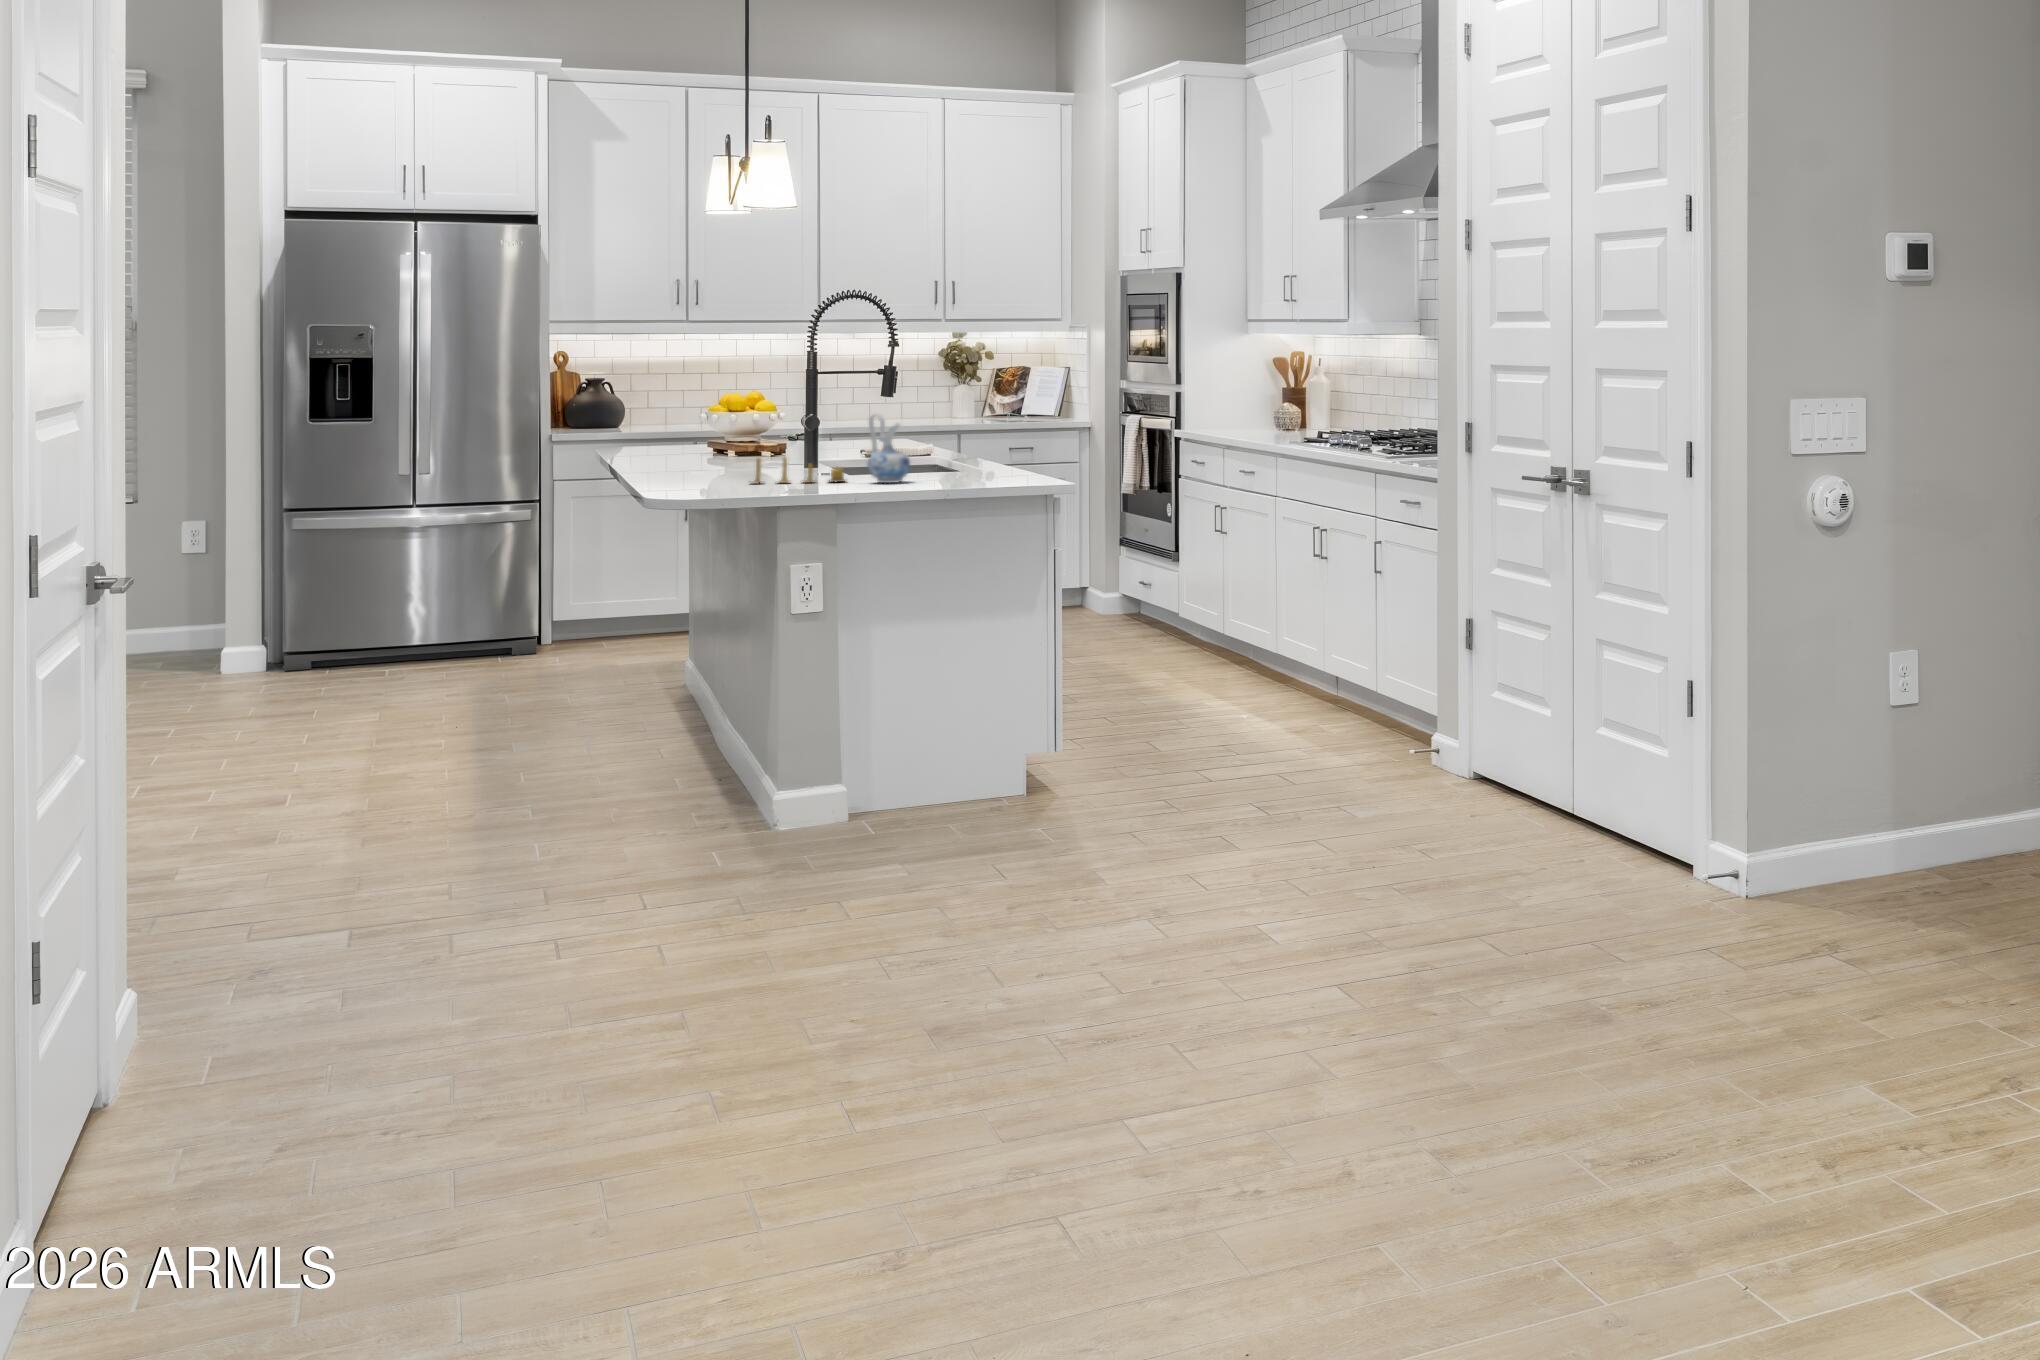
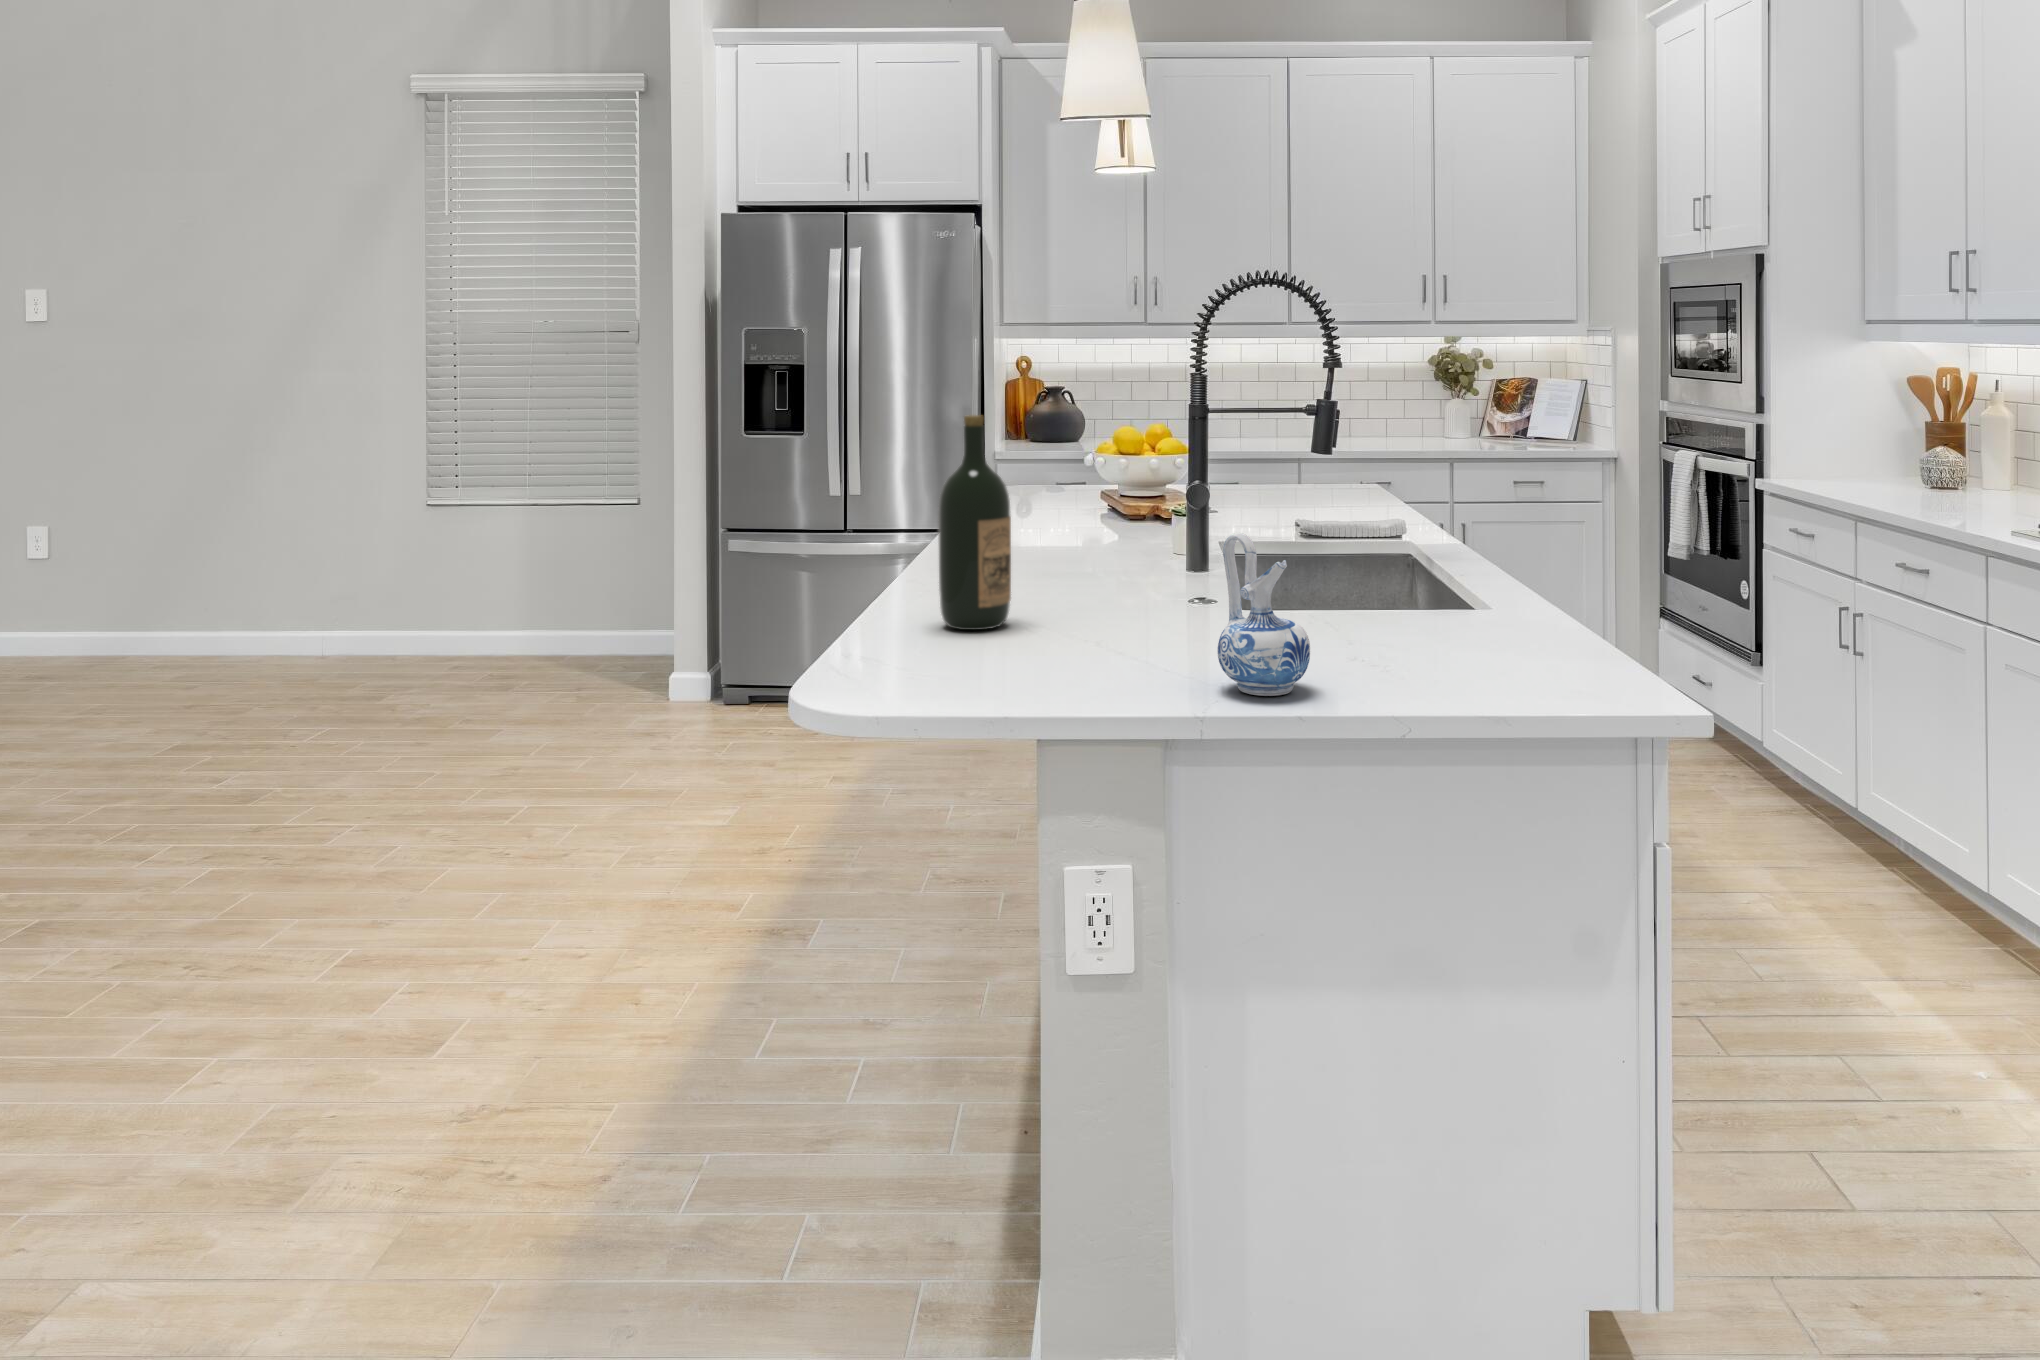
wine bottle: none [696,368,736,480] -> present [938,415,1011,630]
candle: present [753,457,845,483] -> none [996,602,1186,675]

